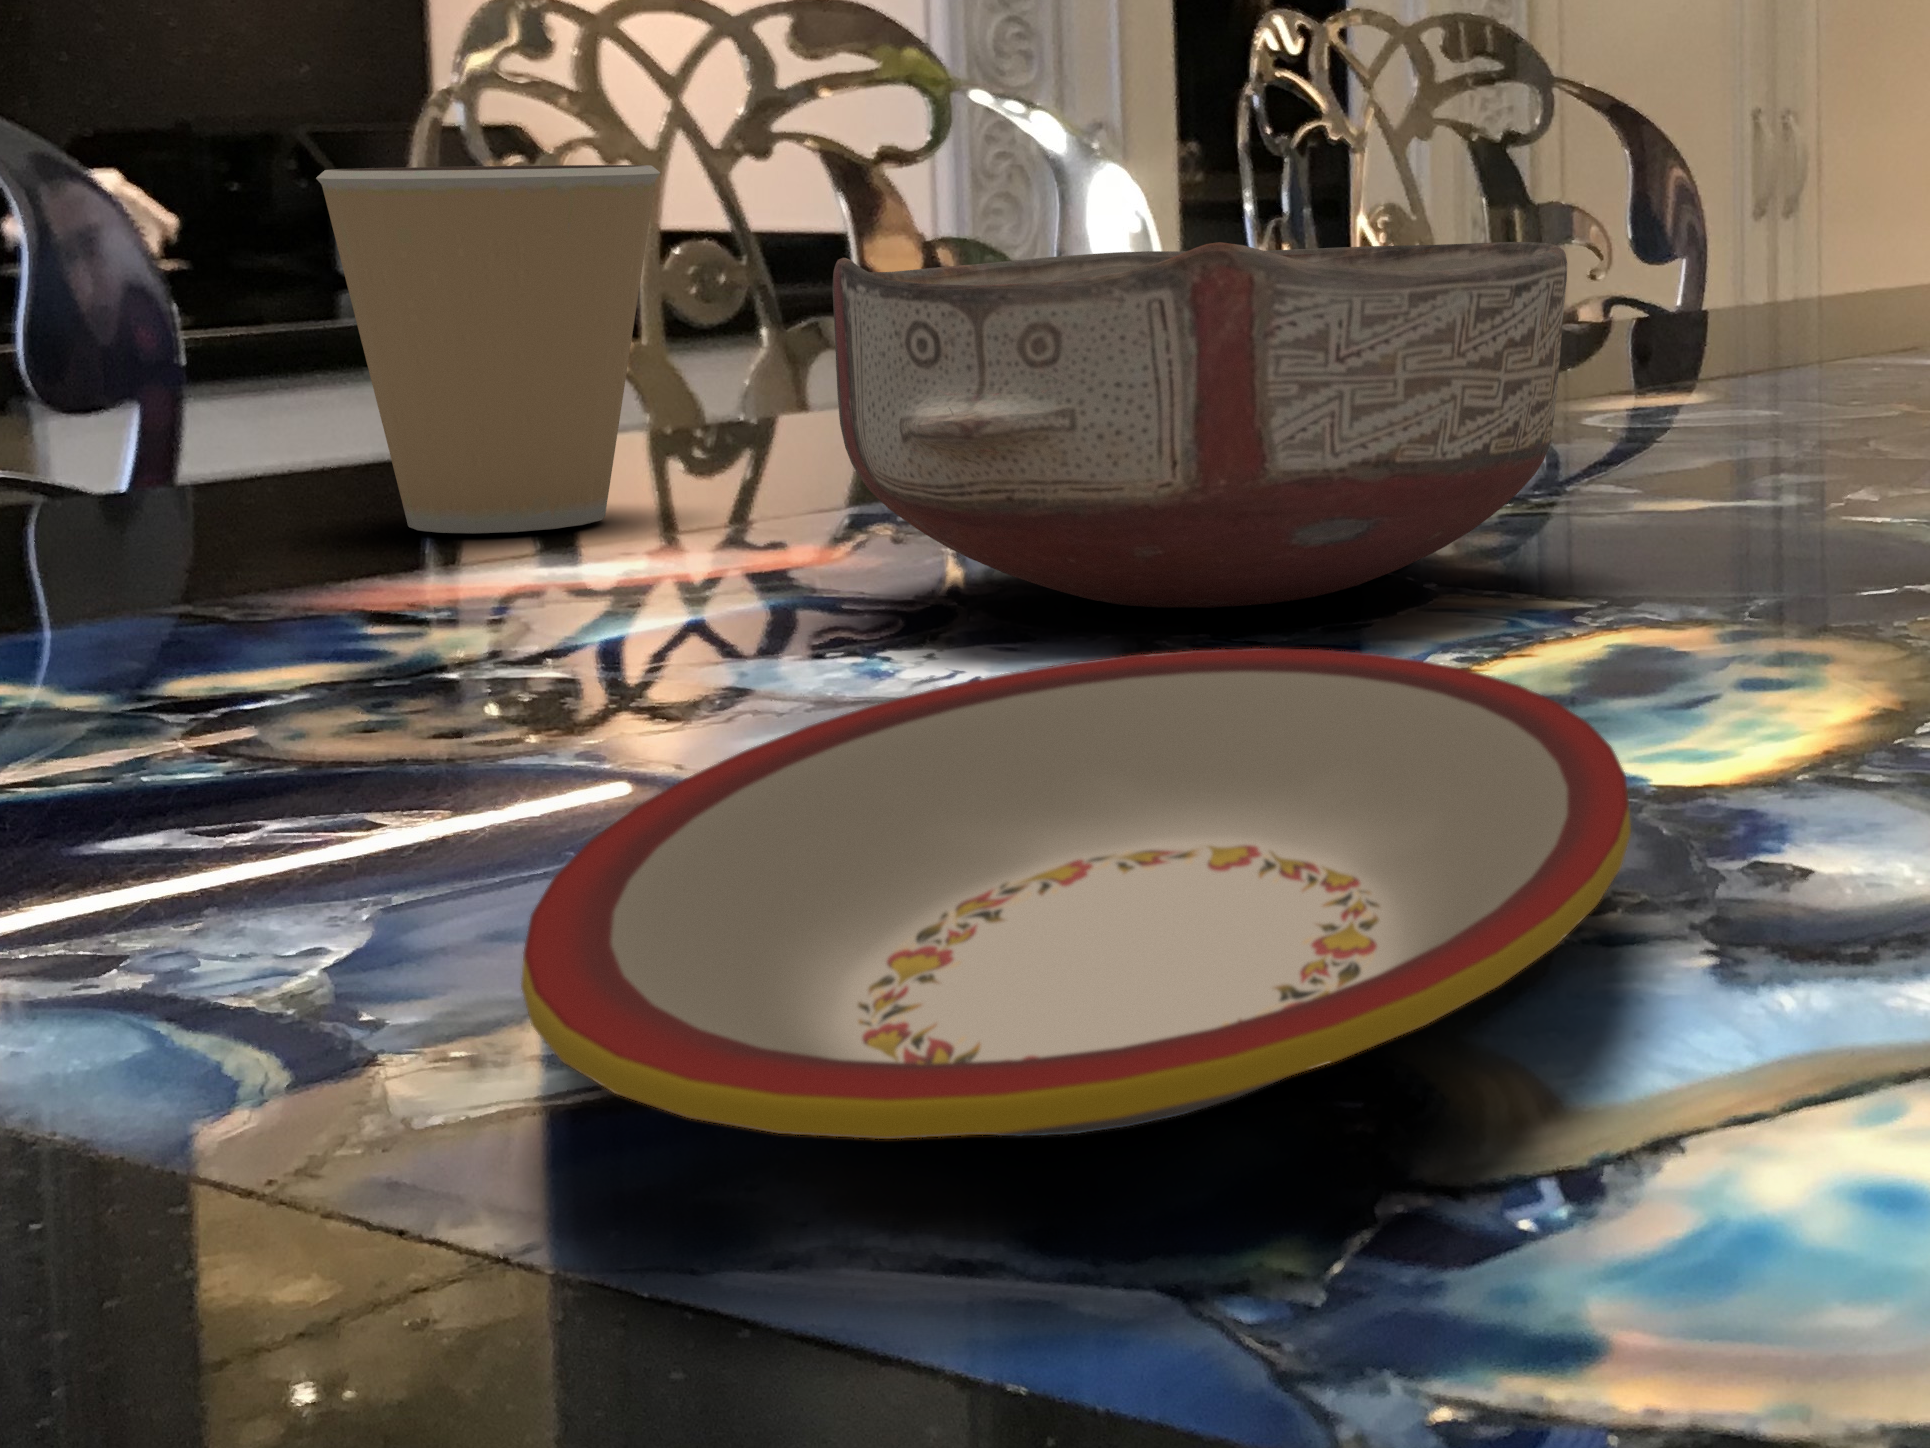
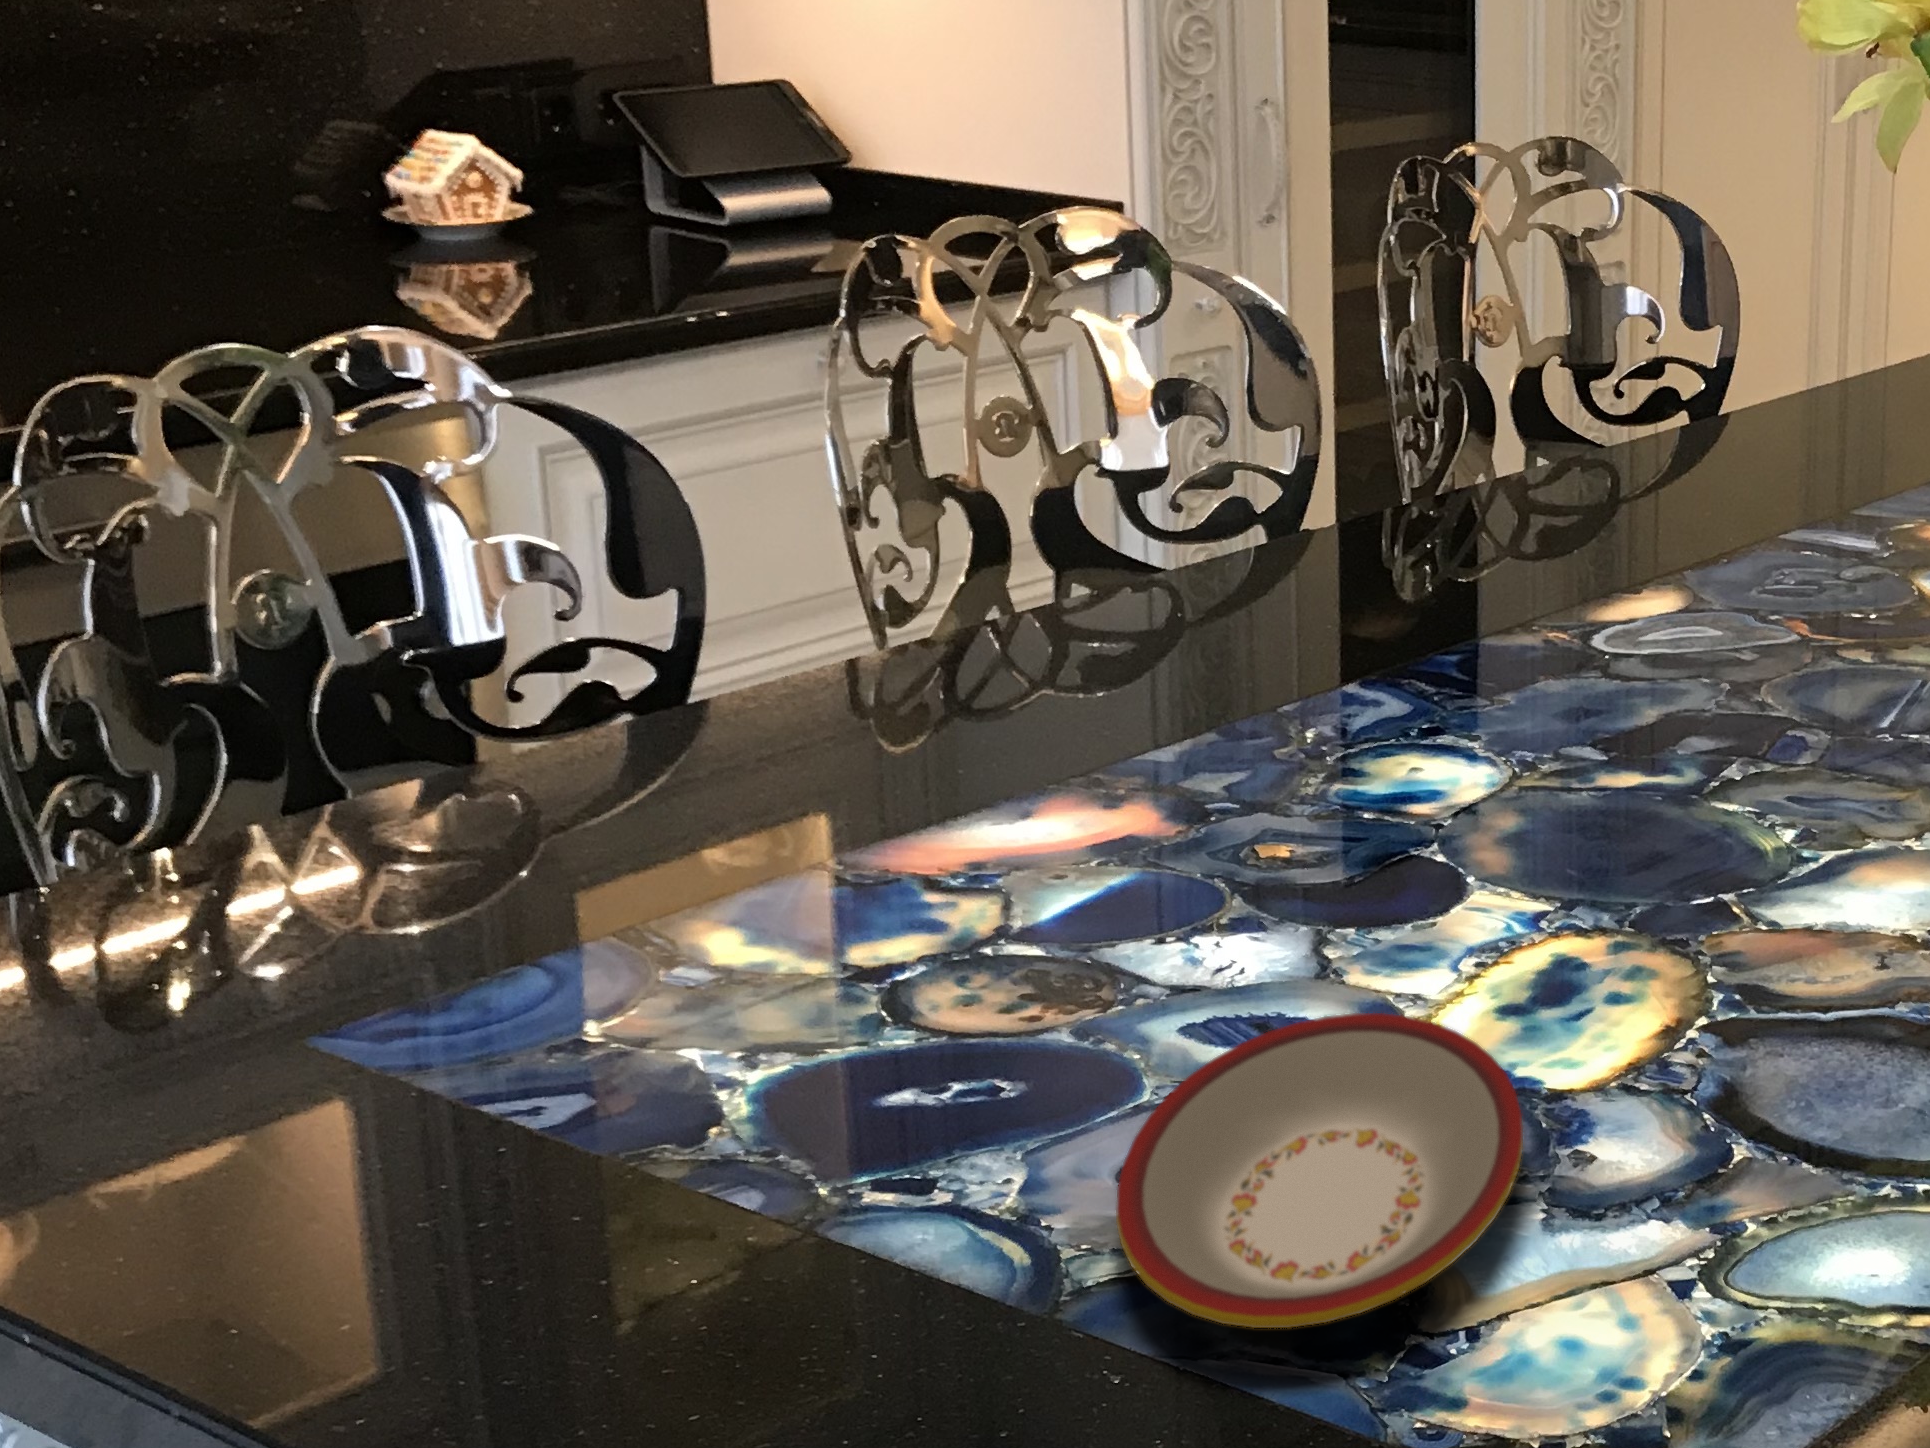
coffee cup: present [316,165,660,533] -> none [827,505,1029,752]
ceramic bowl: present [833,242,1567,608] -> none [1159,641,1563,889]

